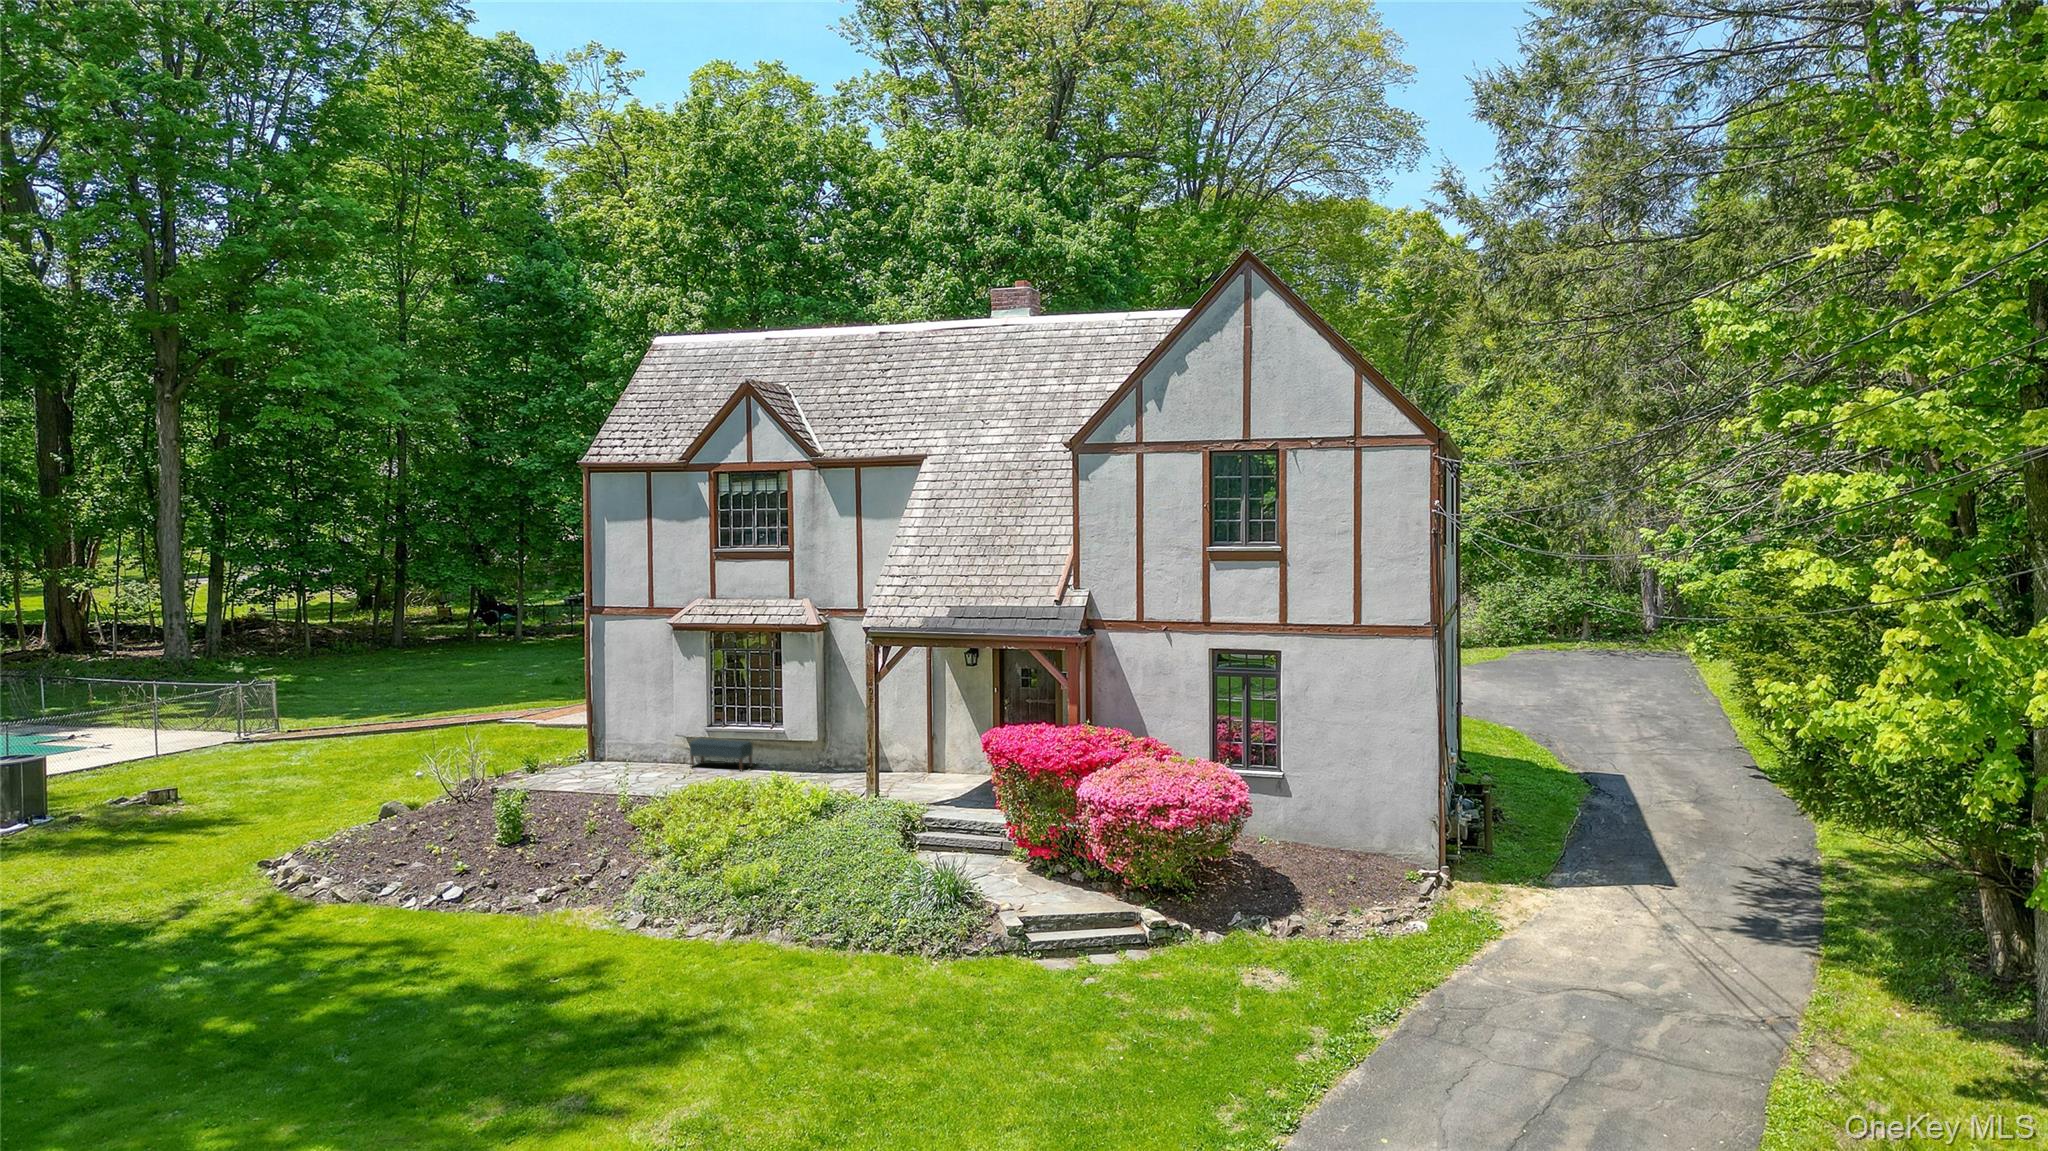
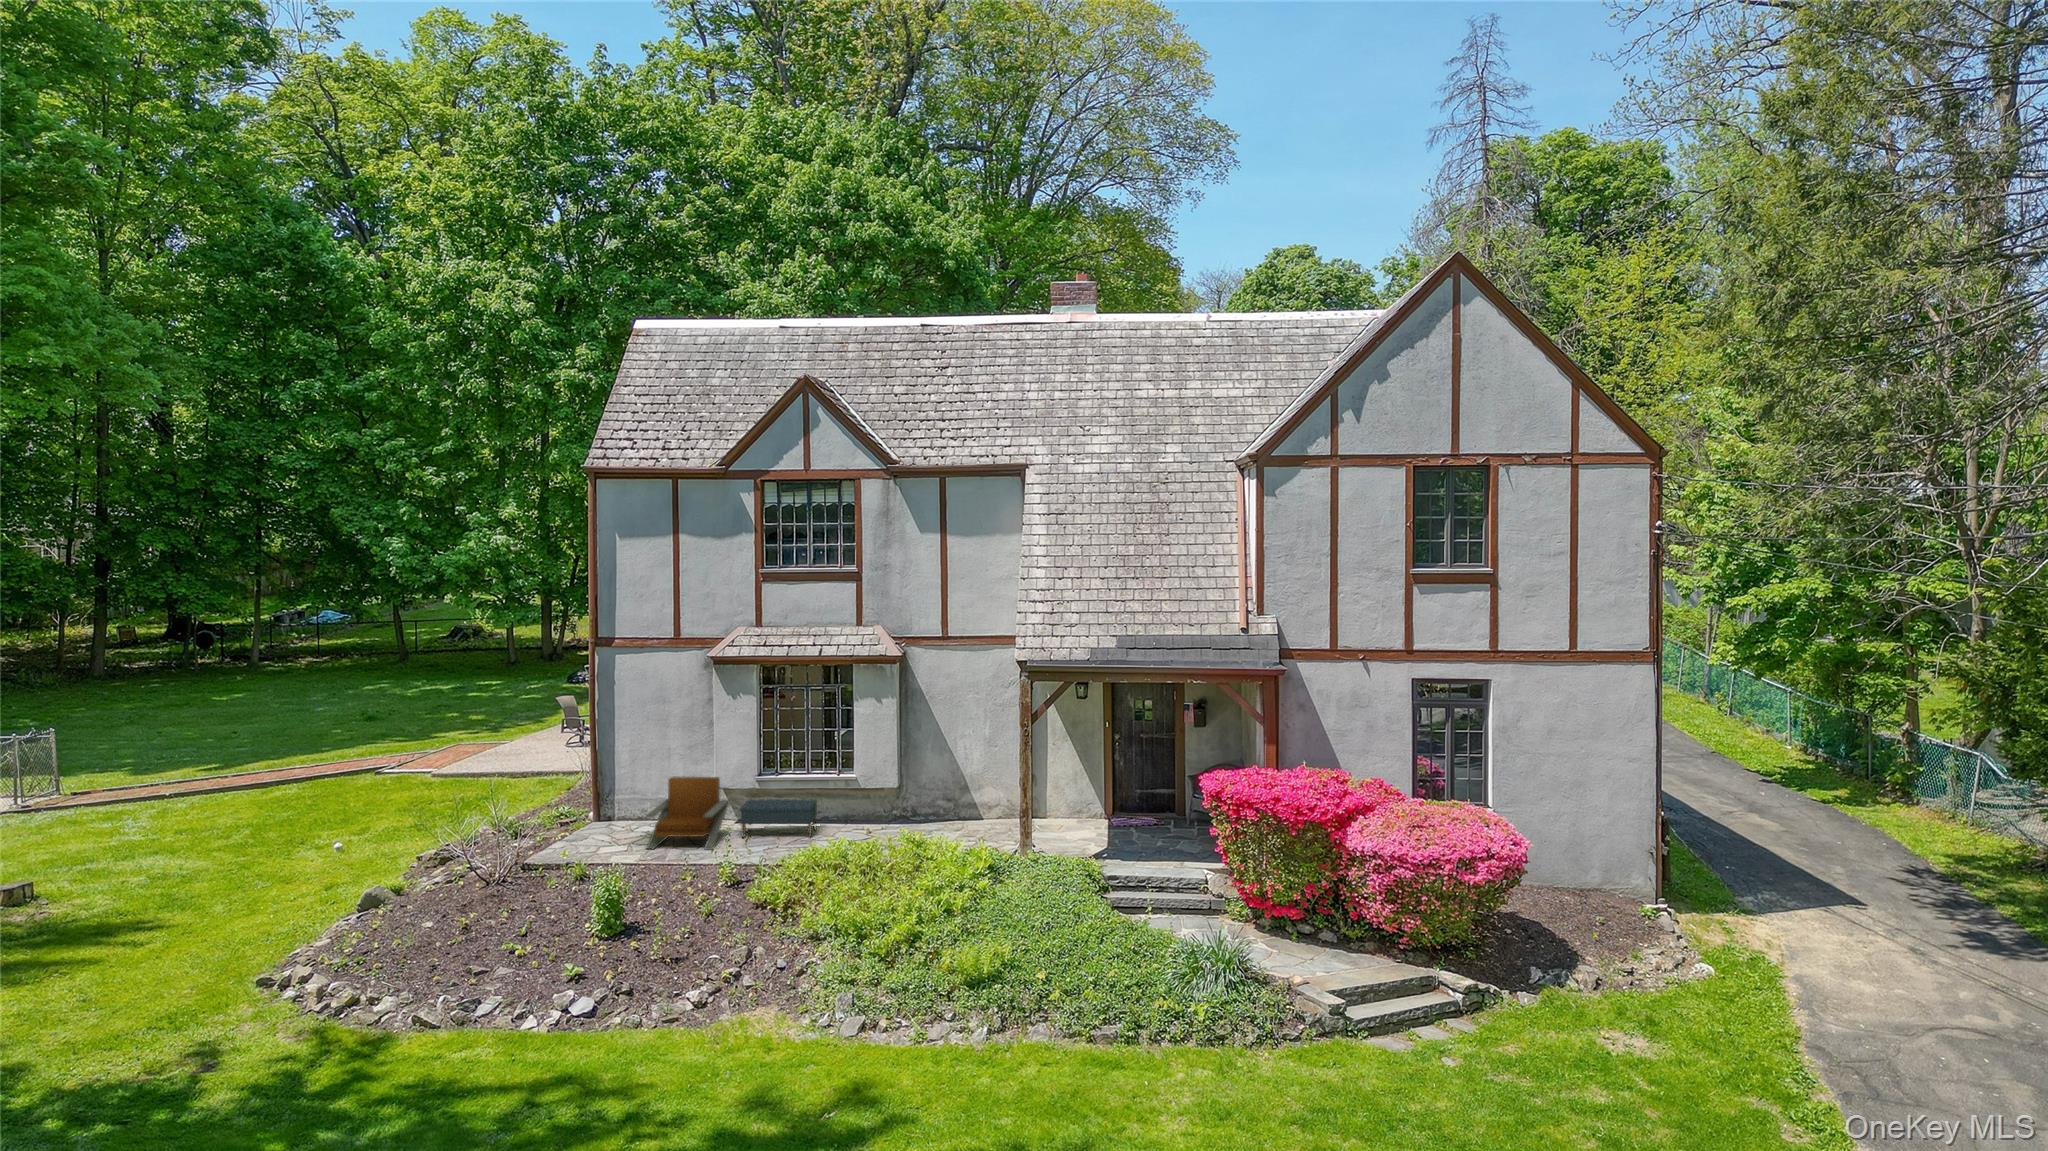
lounge chair: none [615,715,687,773] -> present [646,776,729,850]

